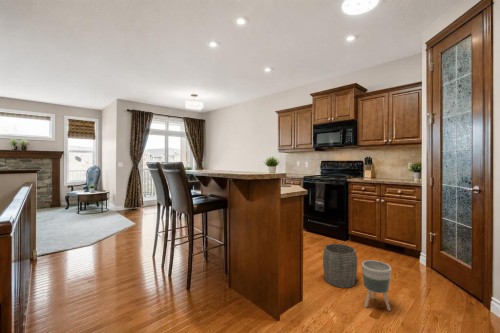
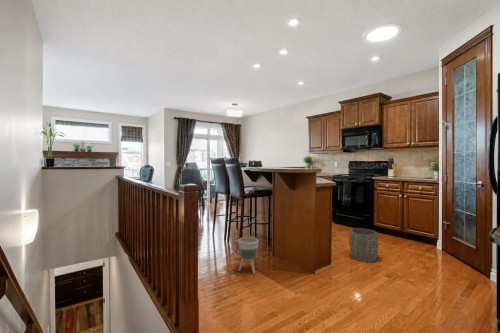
planter: present [362,260,391,311] -> present [238,237,258,273]

